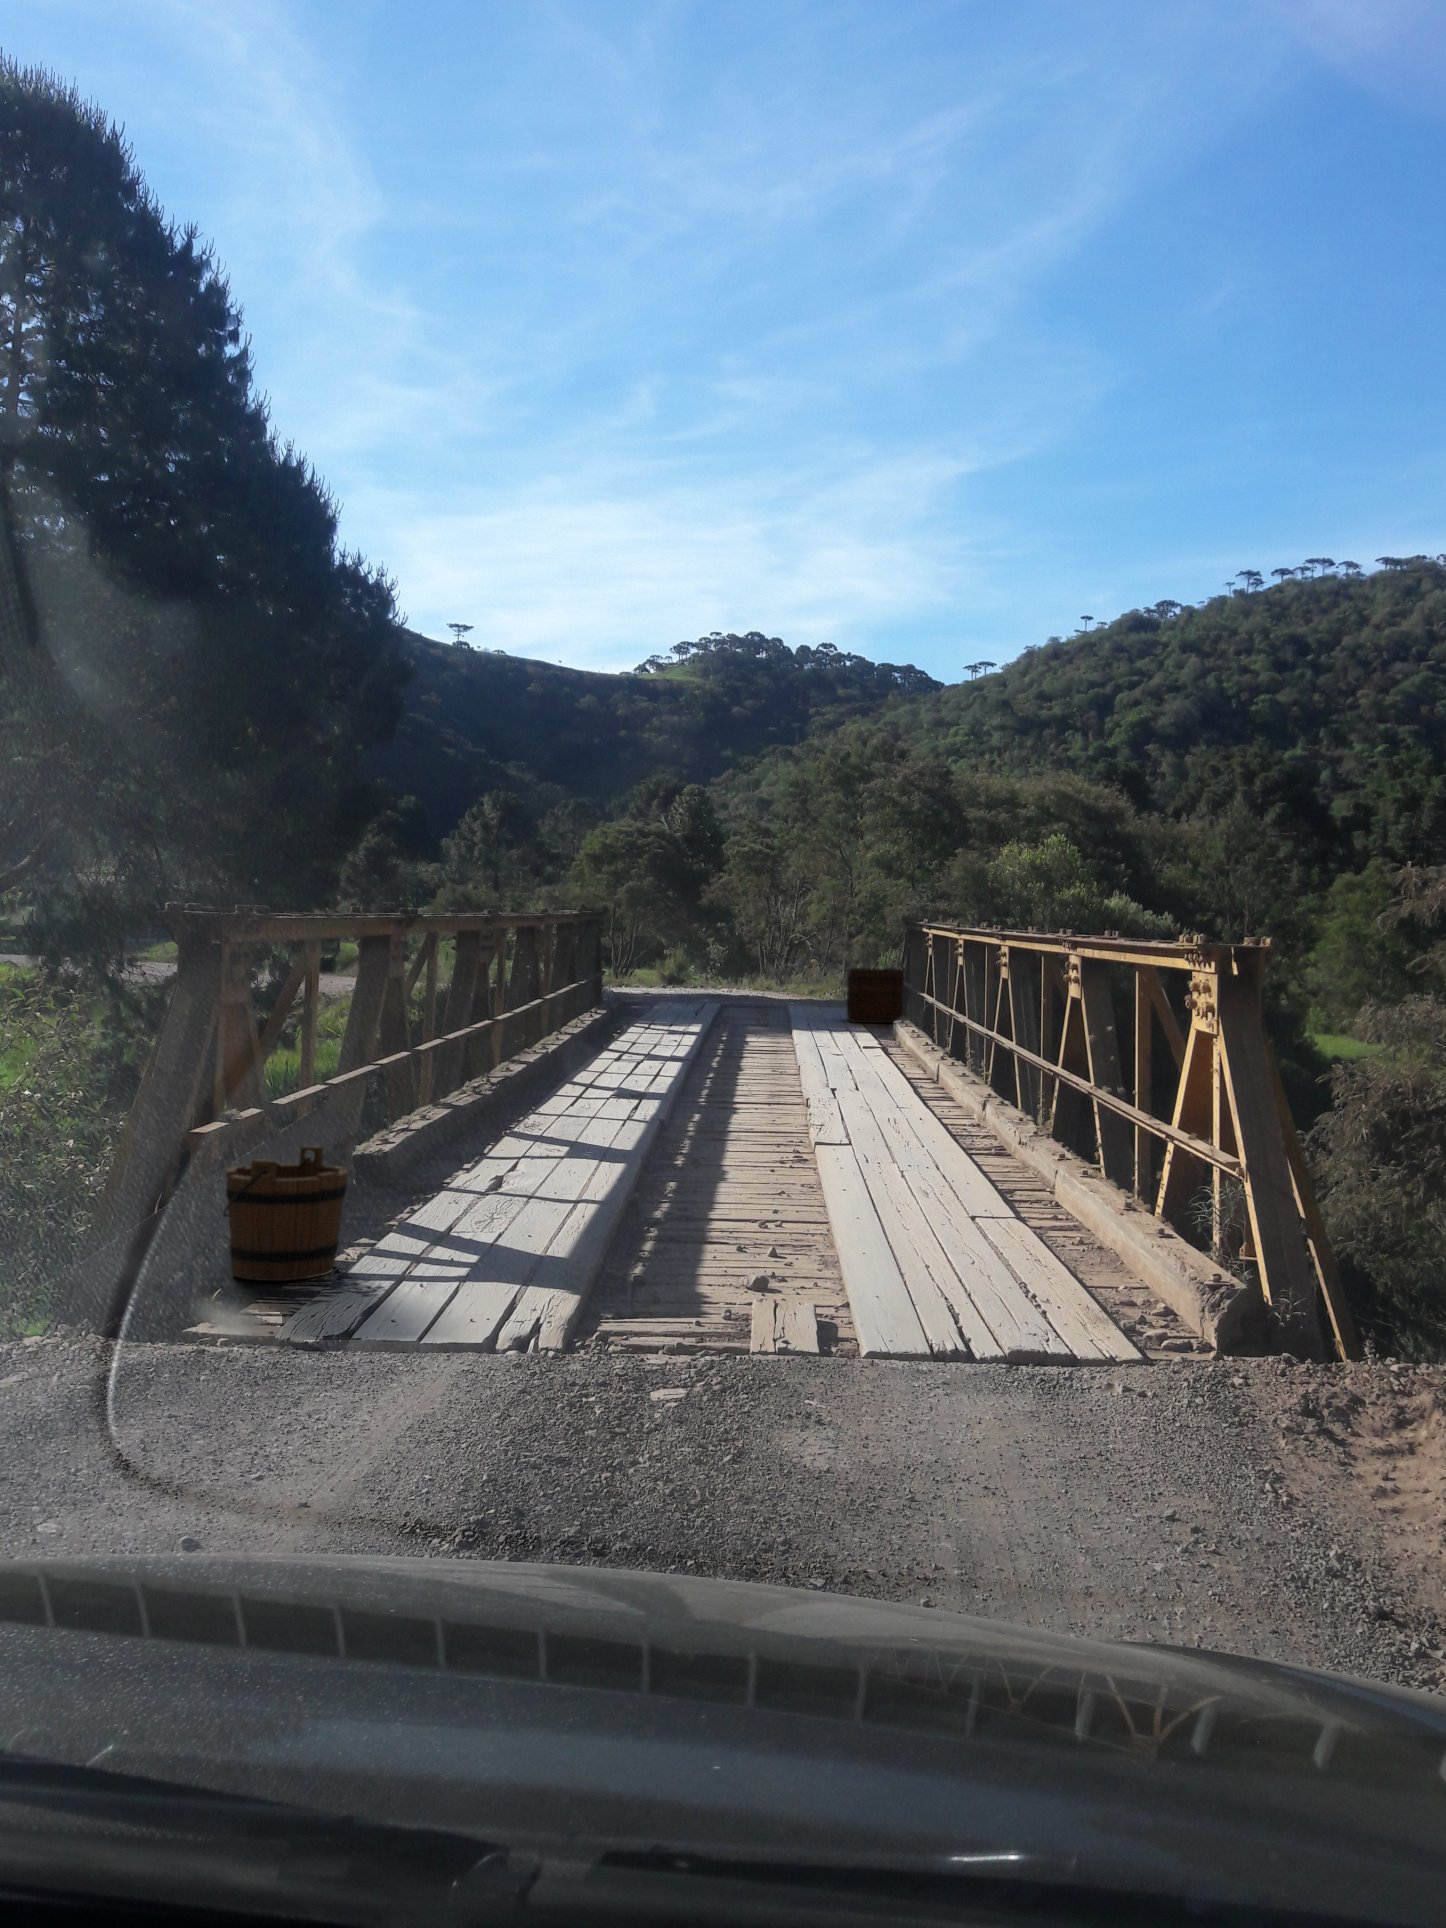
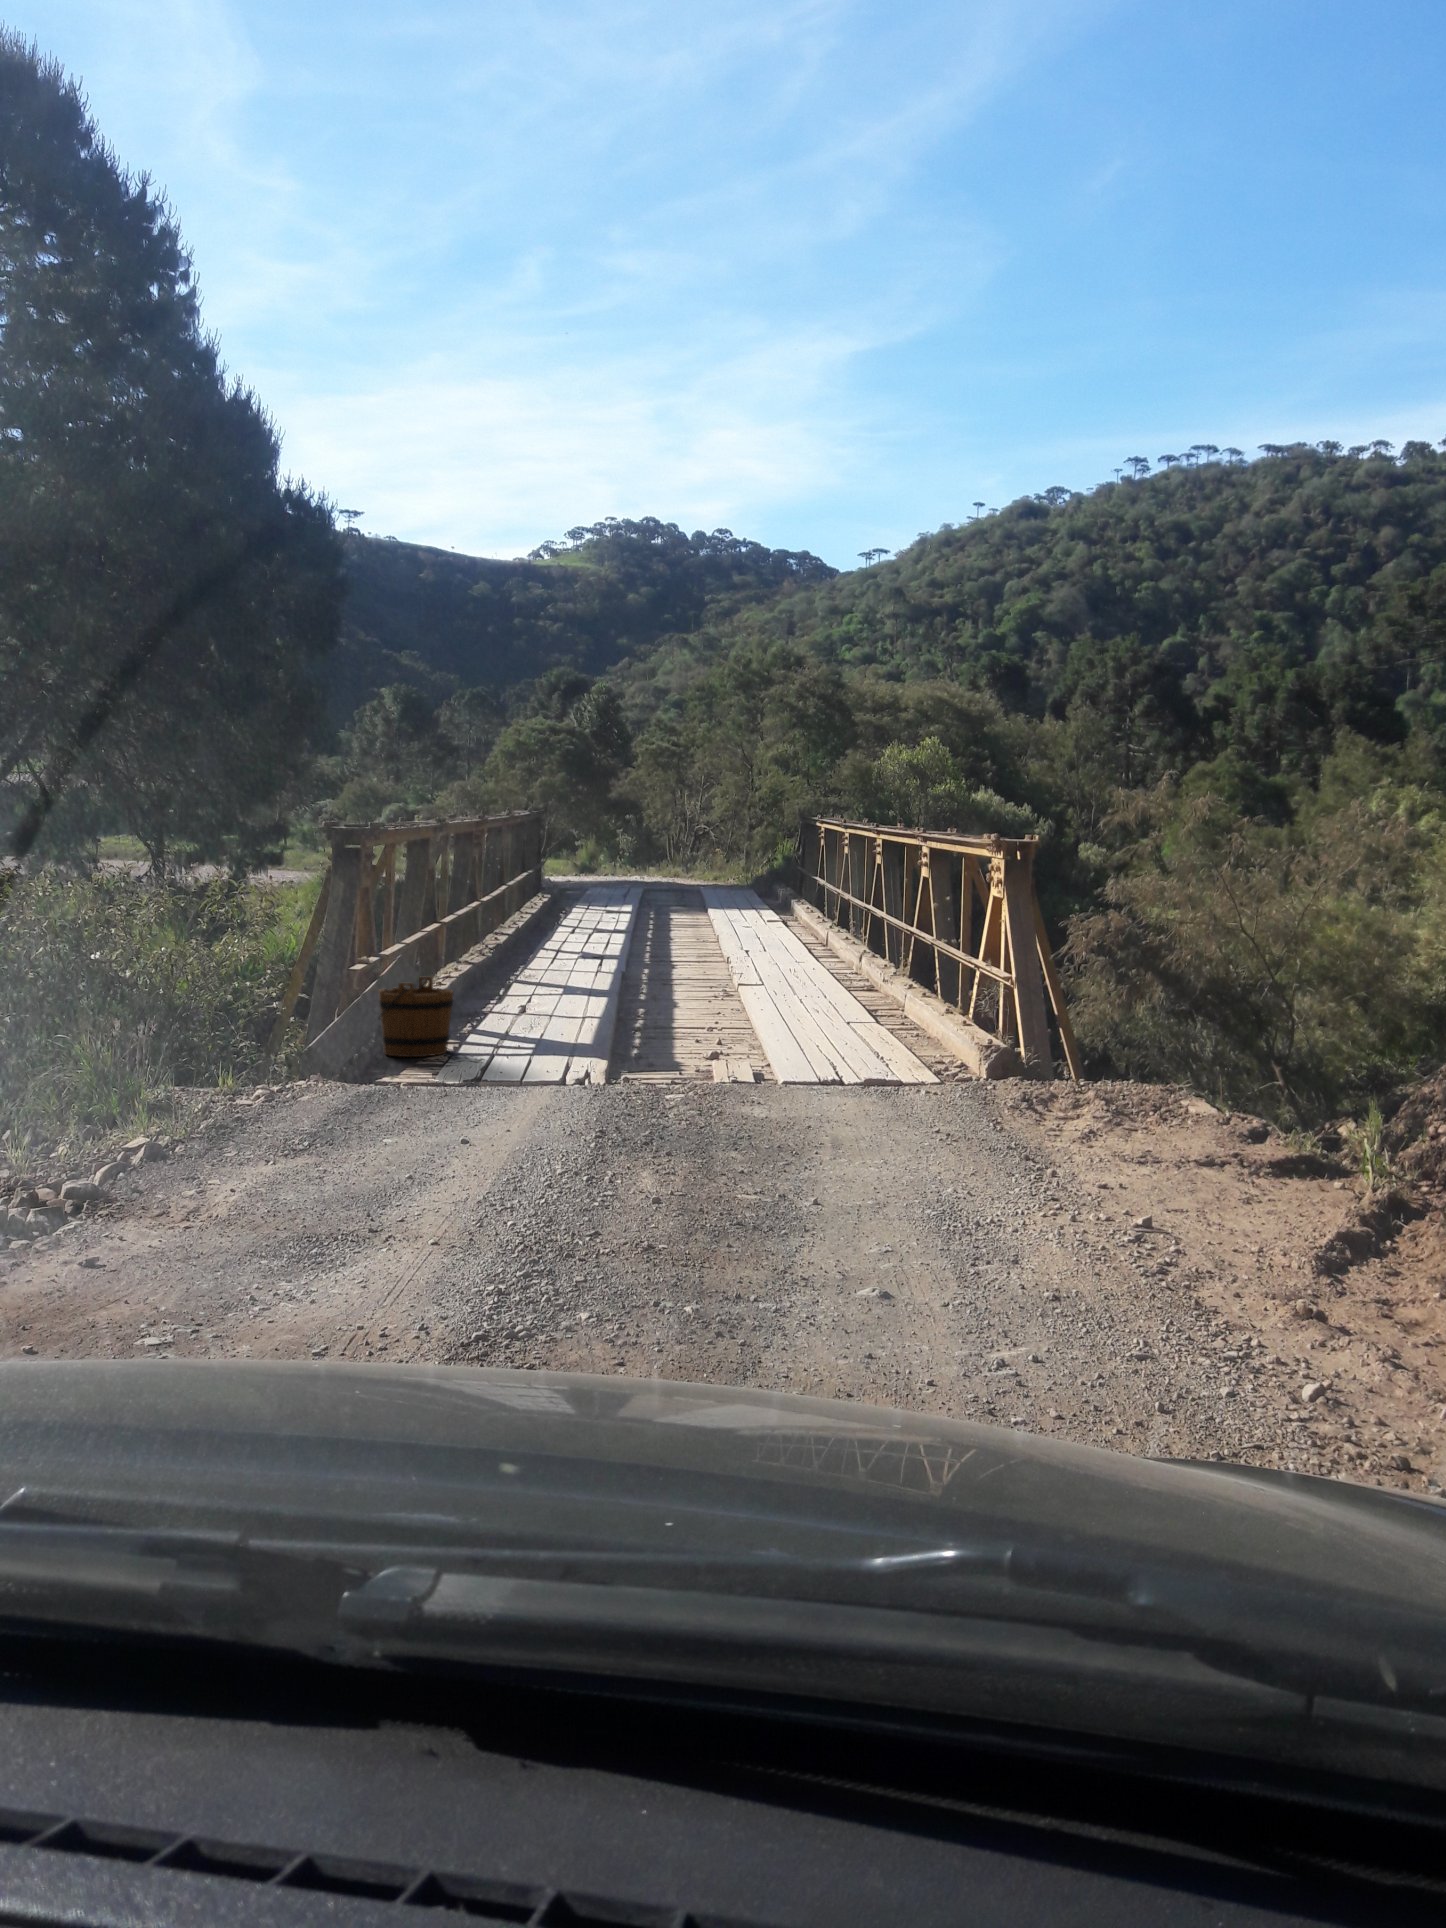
wooden crate: present [847,968,904,1023] -> none [751,856,800,903]

